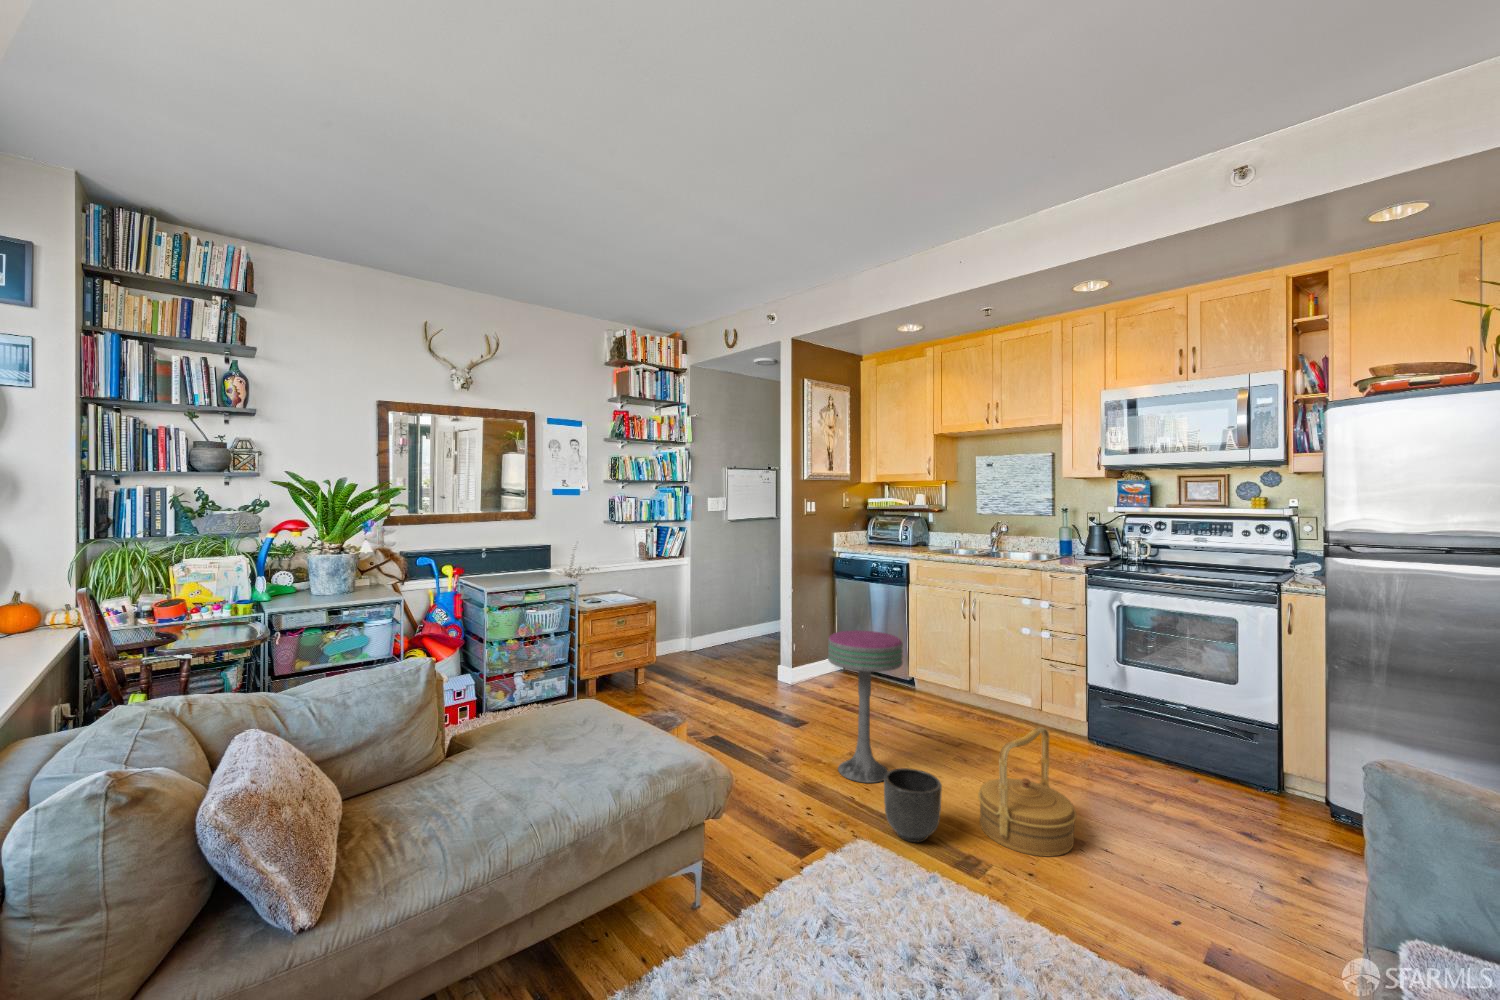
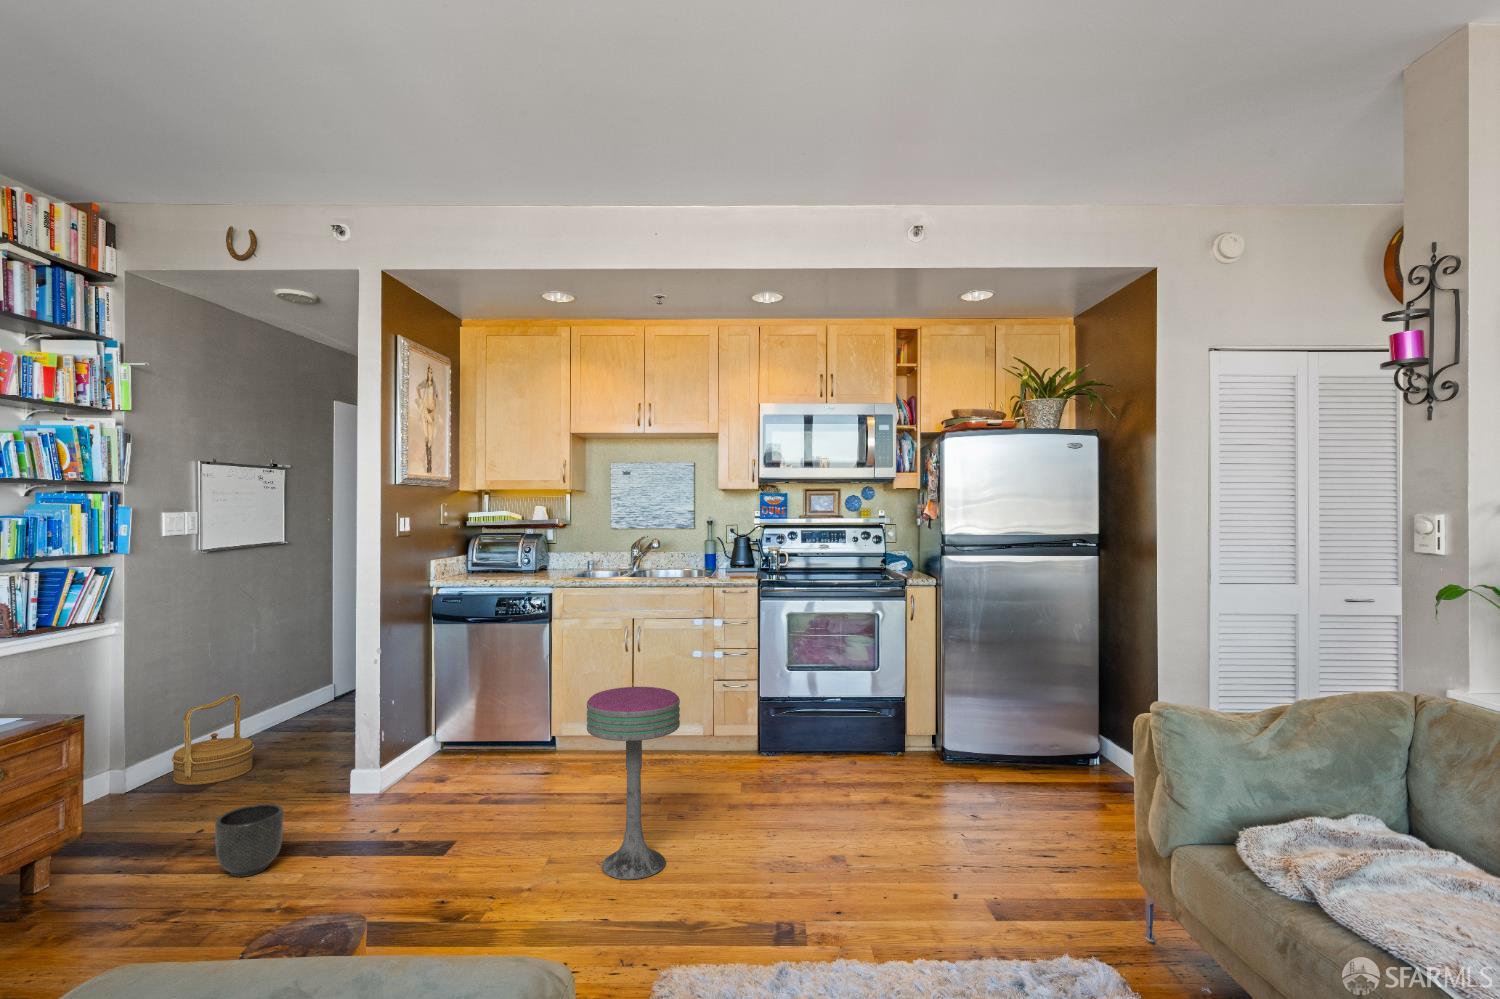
basket: present [978,727,1076,857] -> present [172,694,254,785]
planter: present [884,768,942,842] -> present [215,804,284,877]

